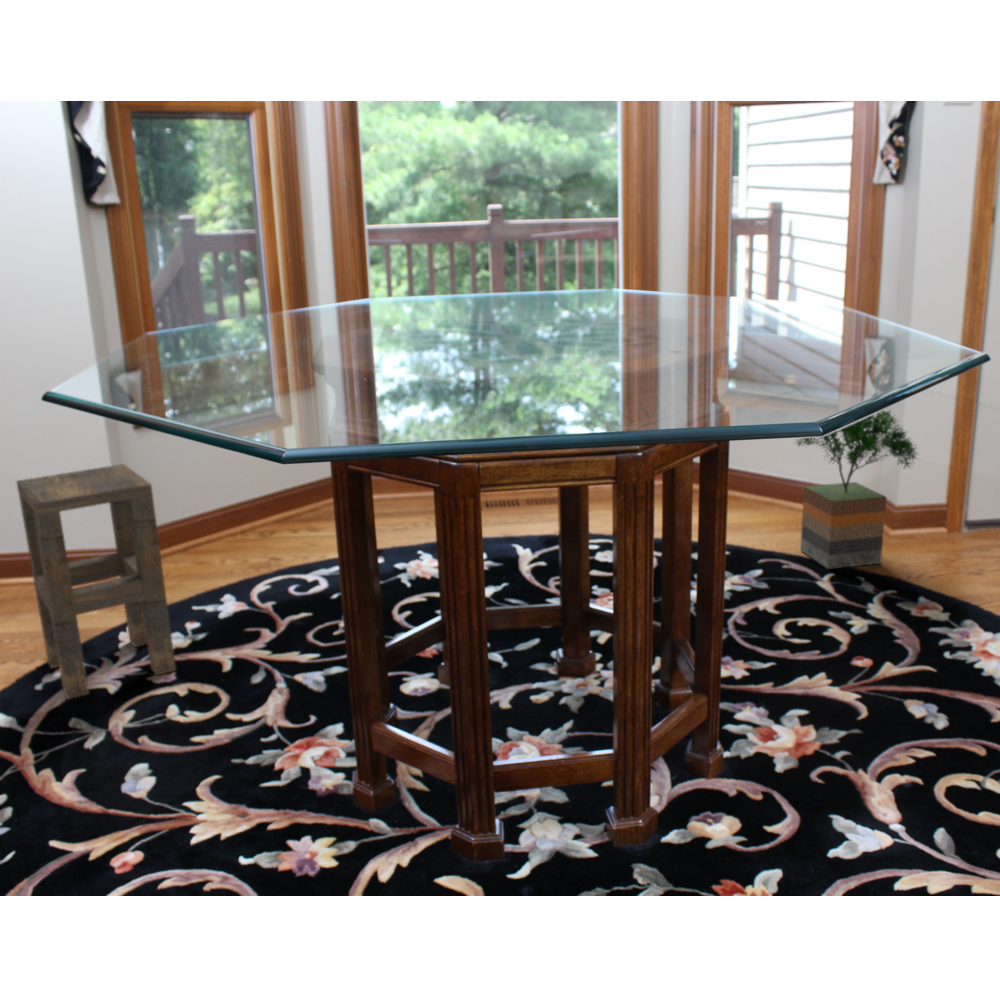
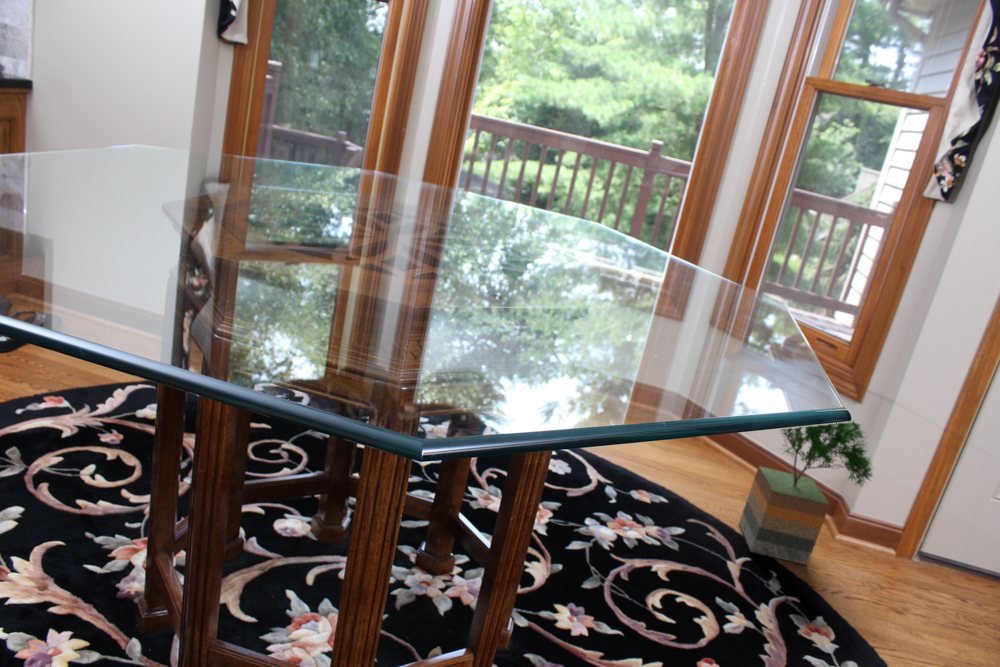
side table: present [17,464,176,699] -> none [27,240,154,436]

